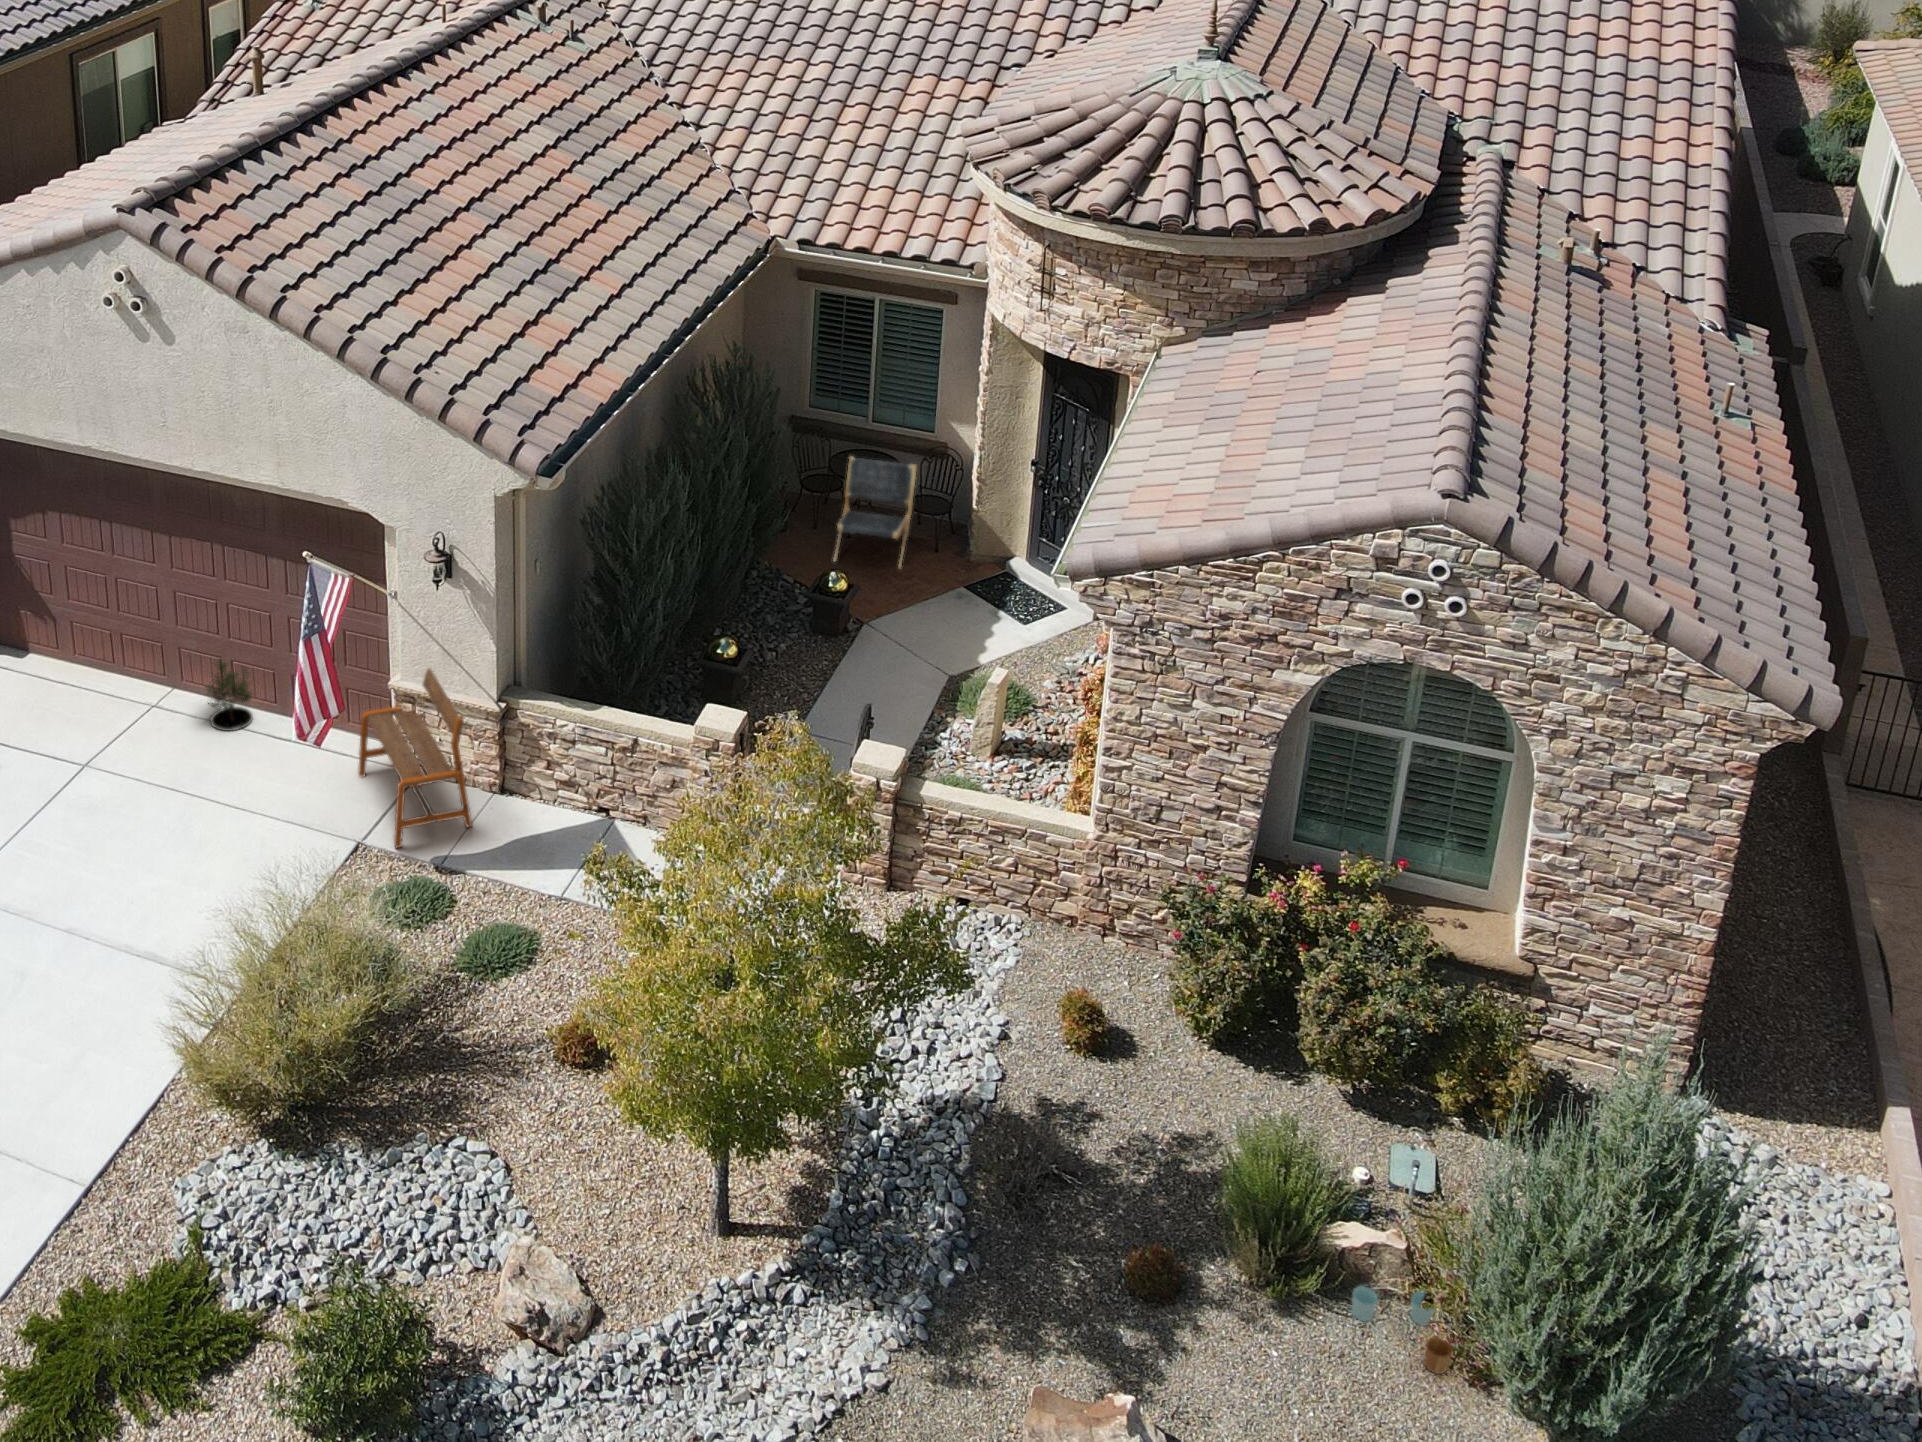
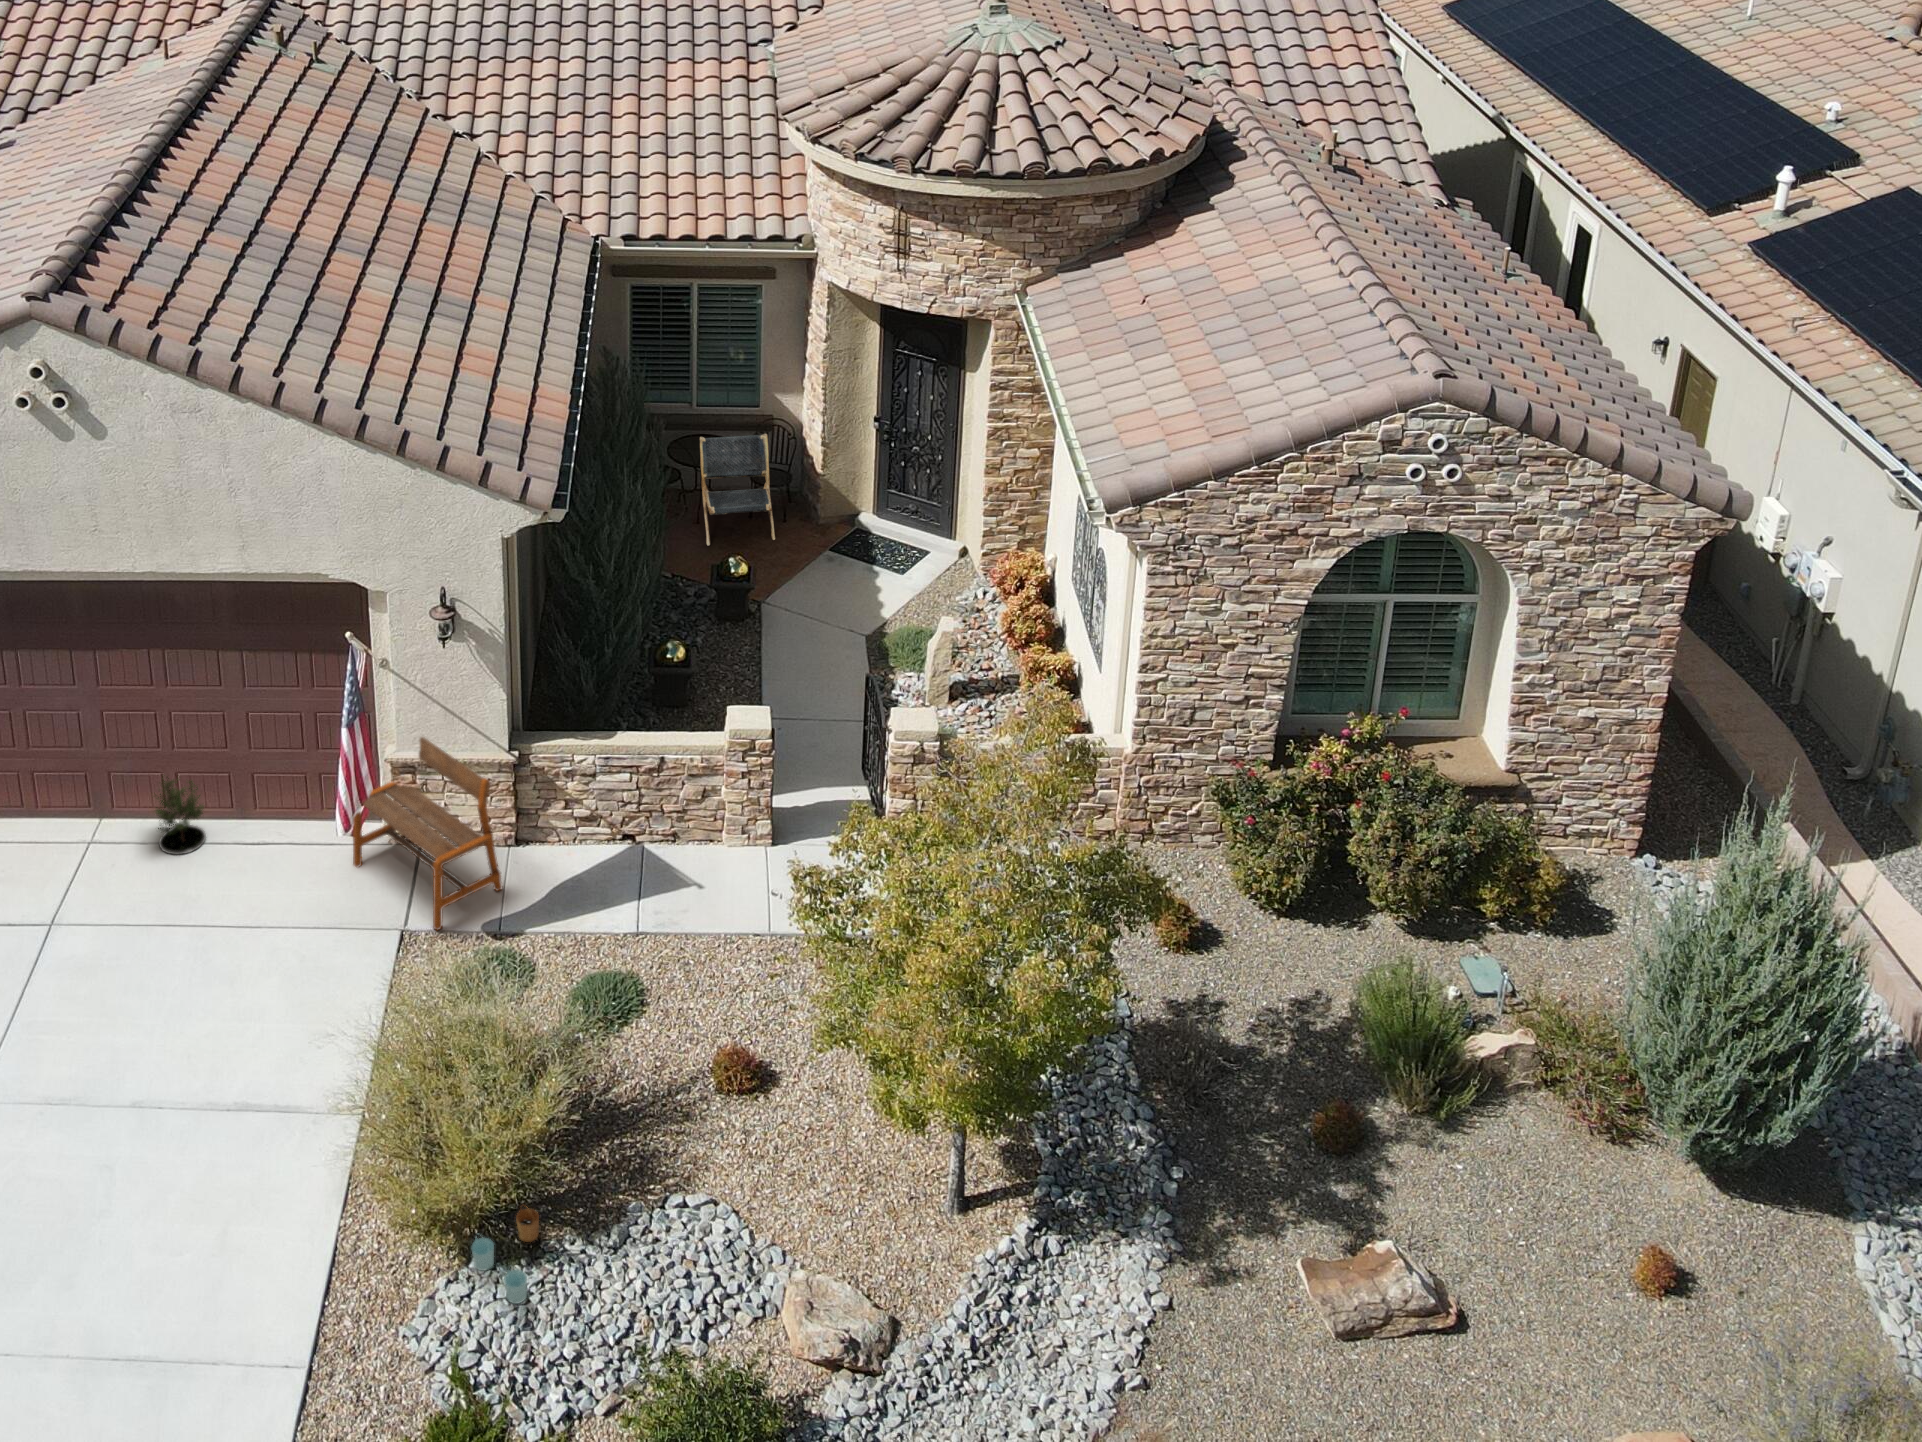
bucket: present [1351,1286,1452,1374] -> present [472,1207,539,1304]

